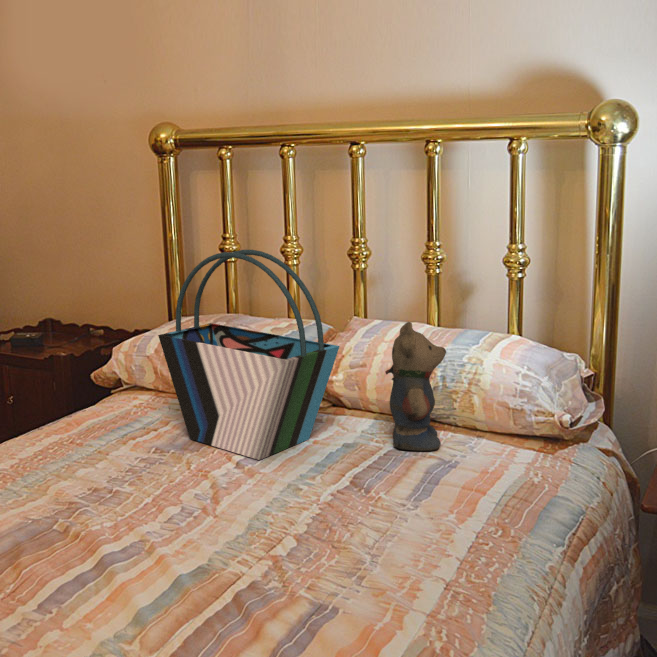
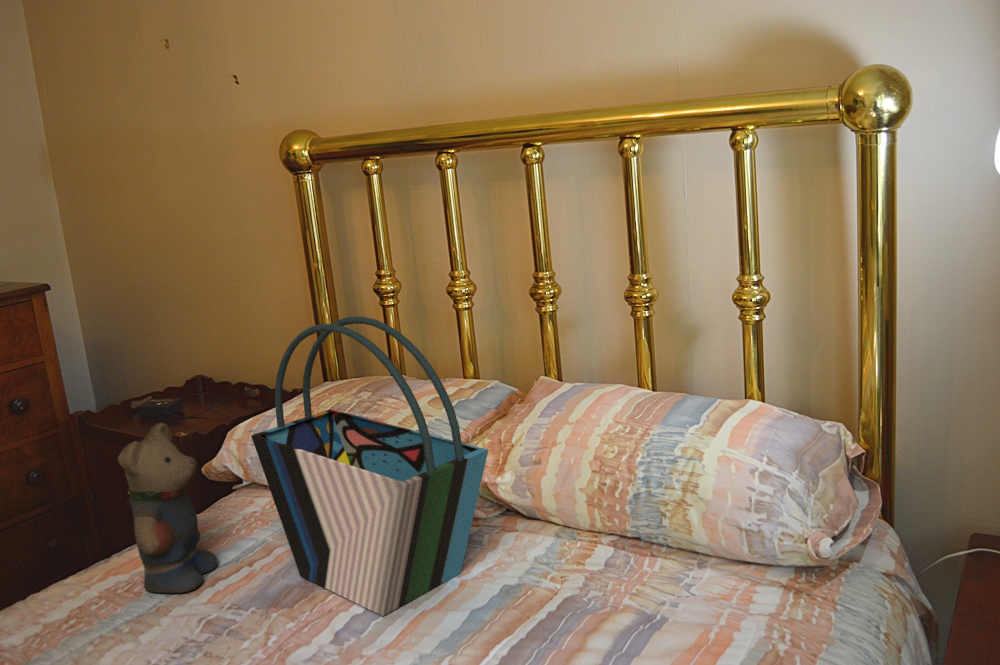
teddy bear: present [385,322,446,451] -> present [118,423,217,593]

